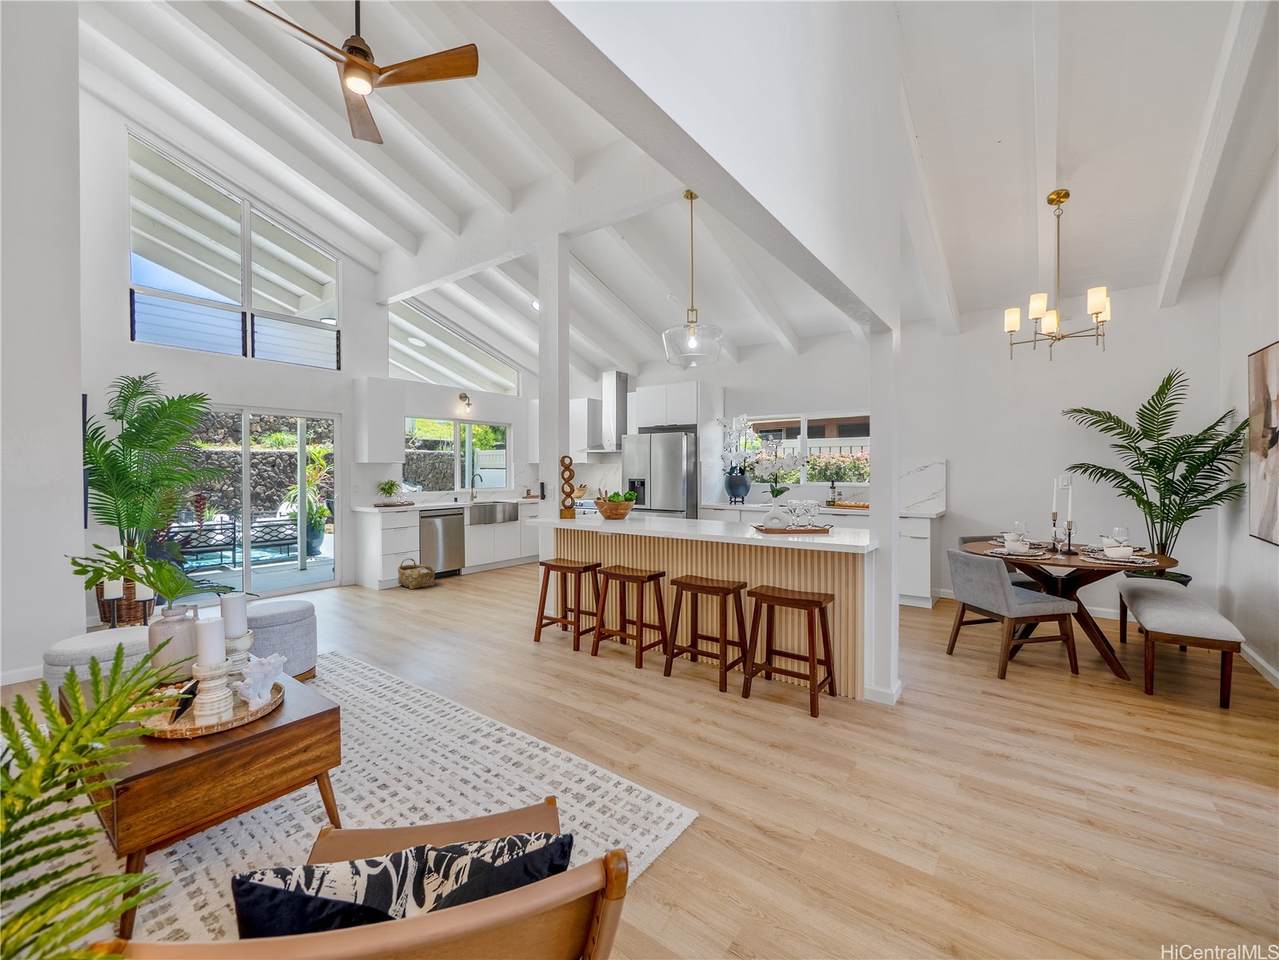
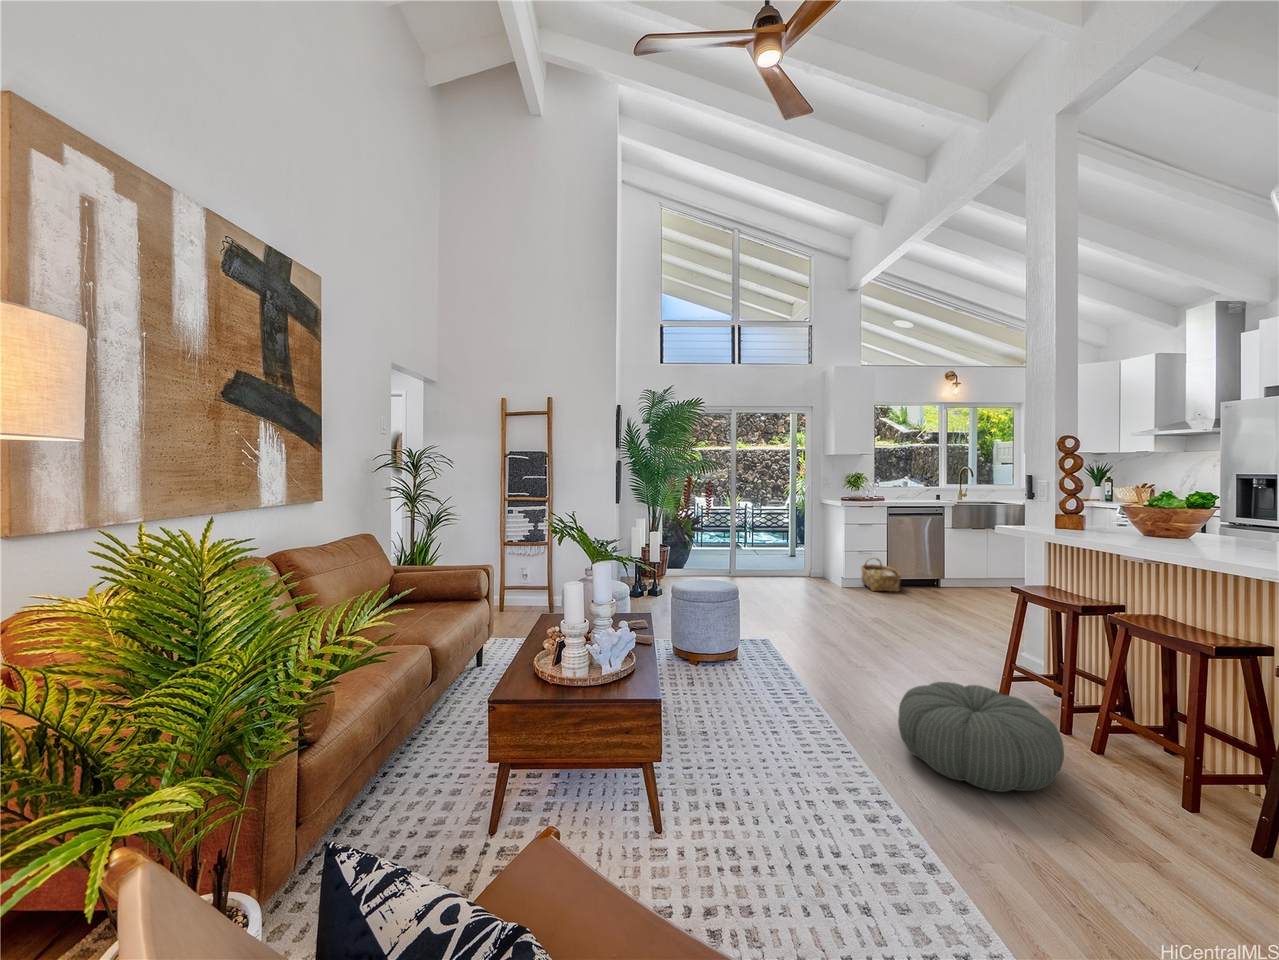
pouf: none [488,634,588,700] -> present [898,682,1064,792]

